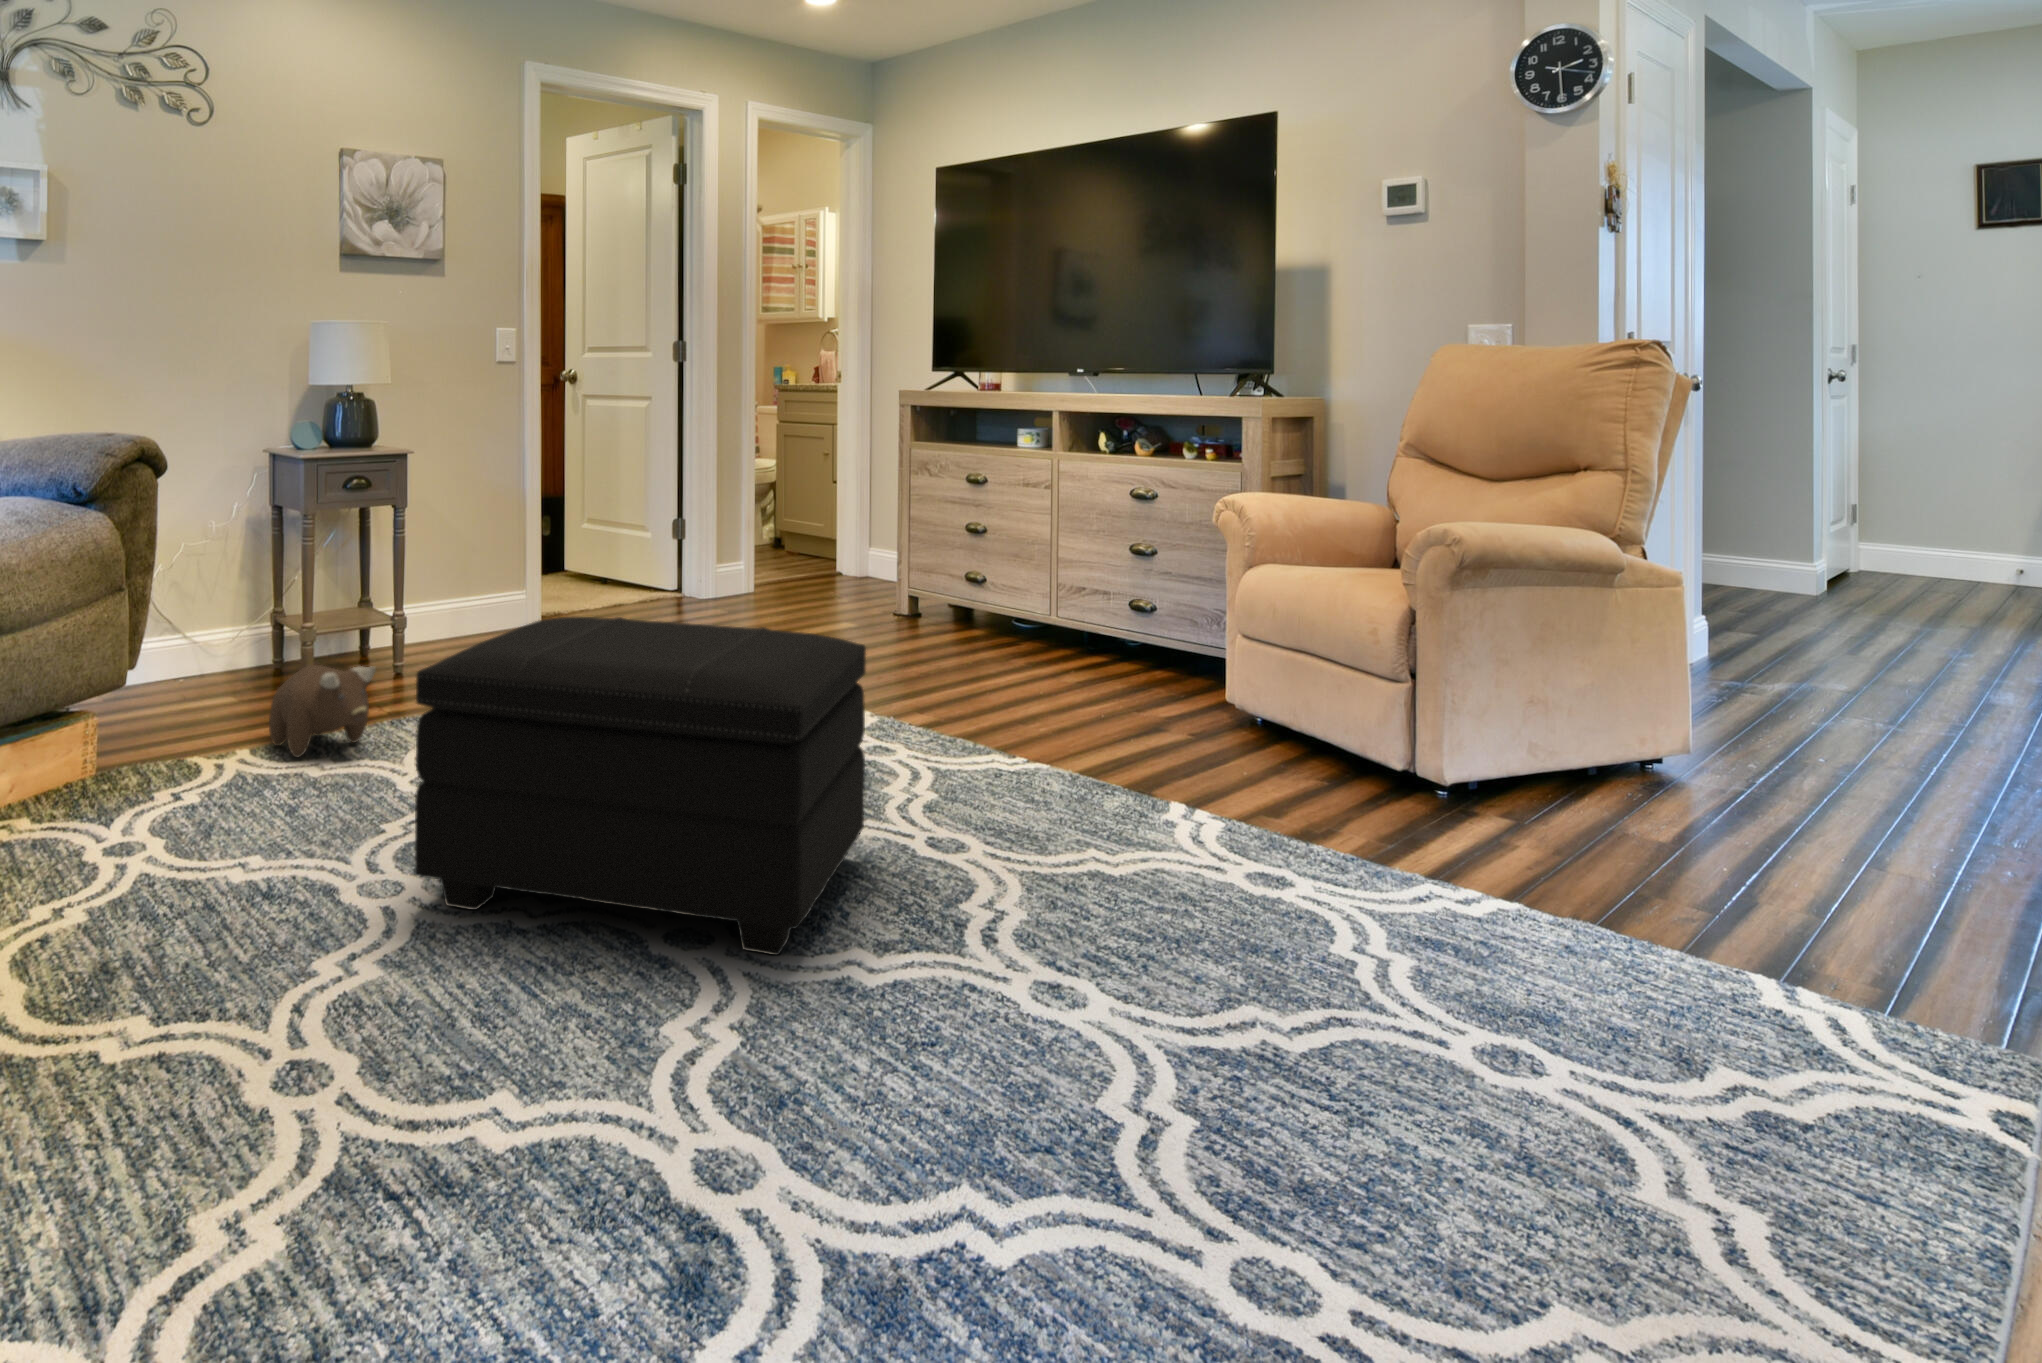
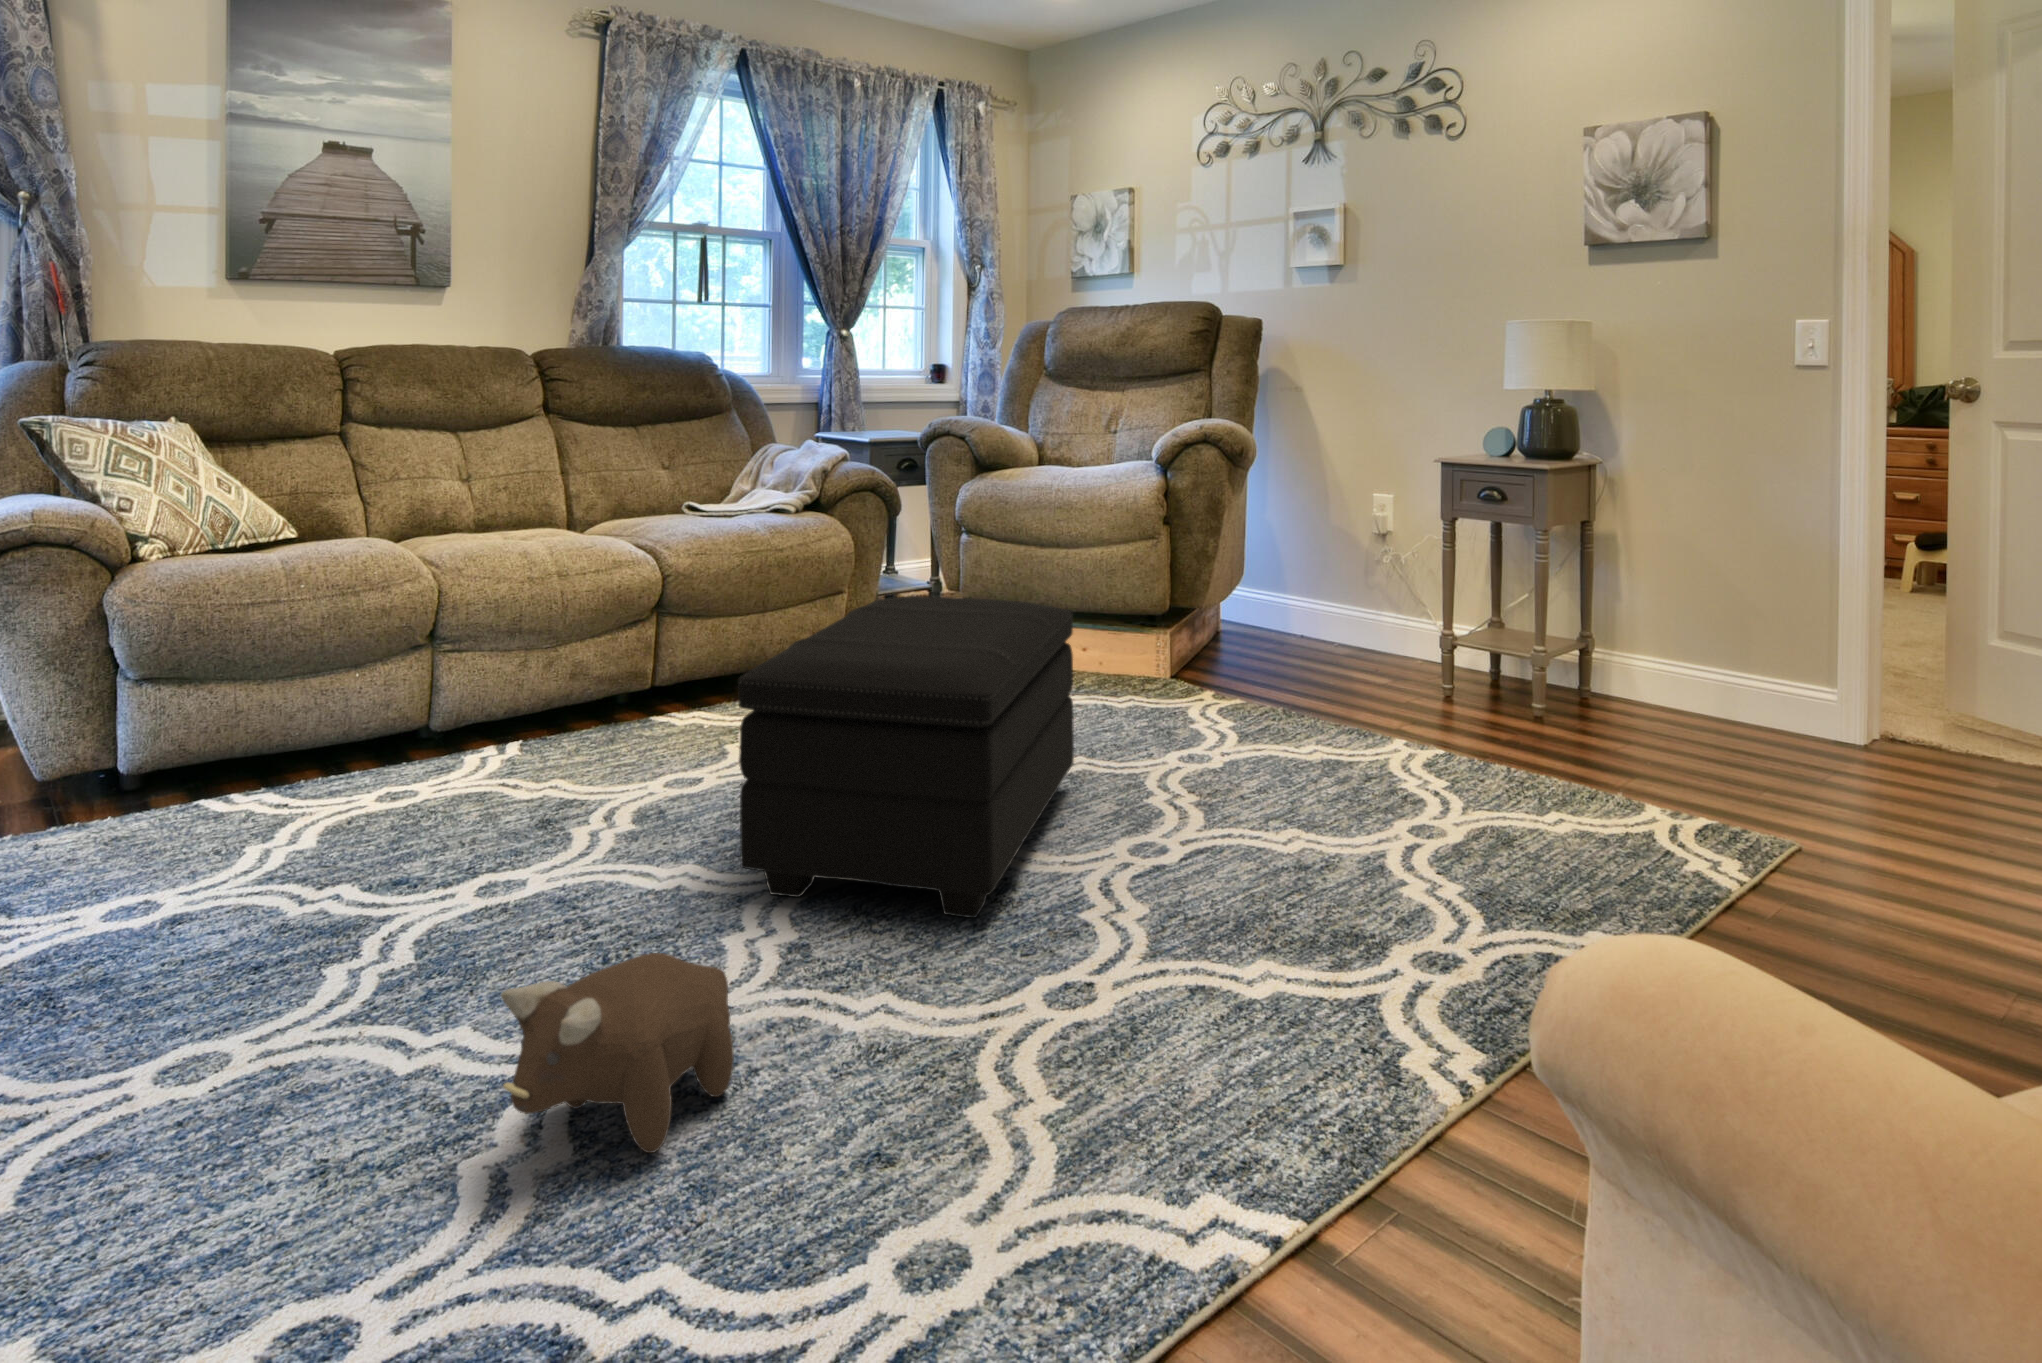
plush toy: present [269,665,376,757] -> present [501,953,734,1153]

